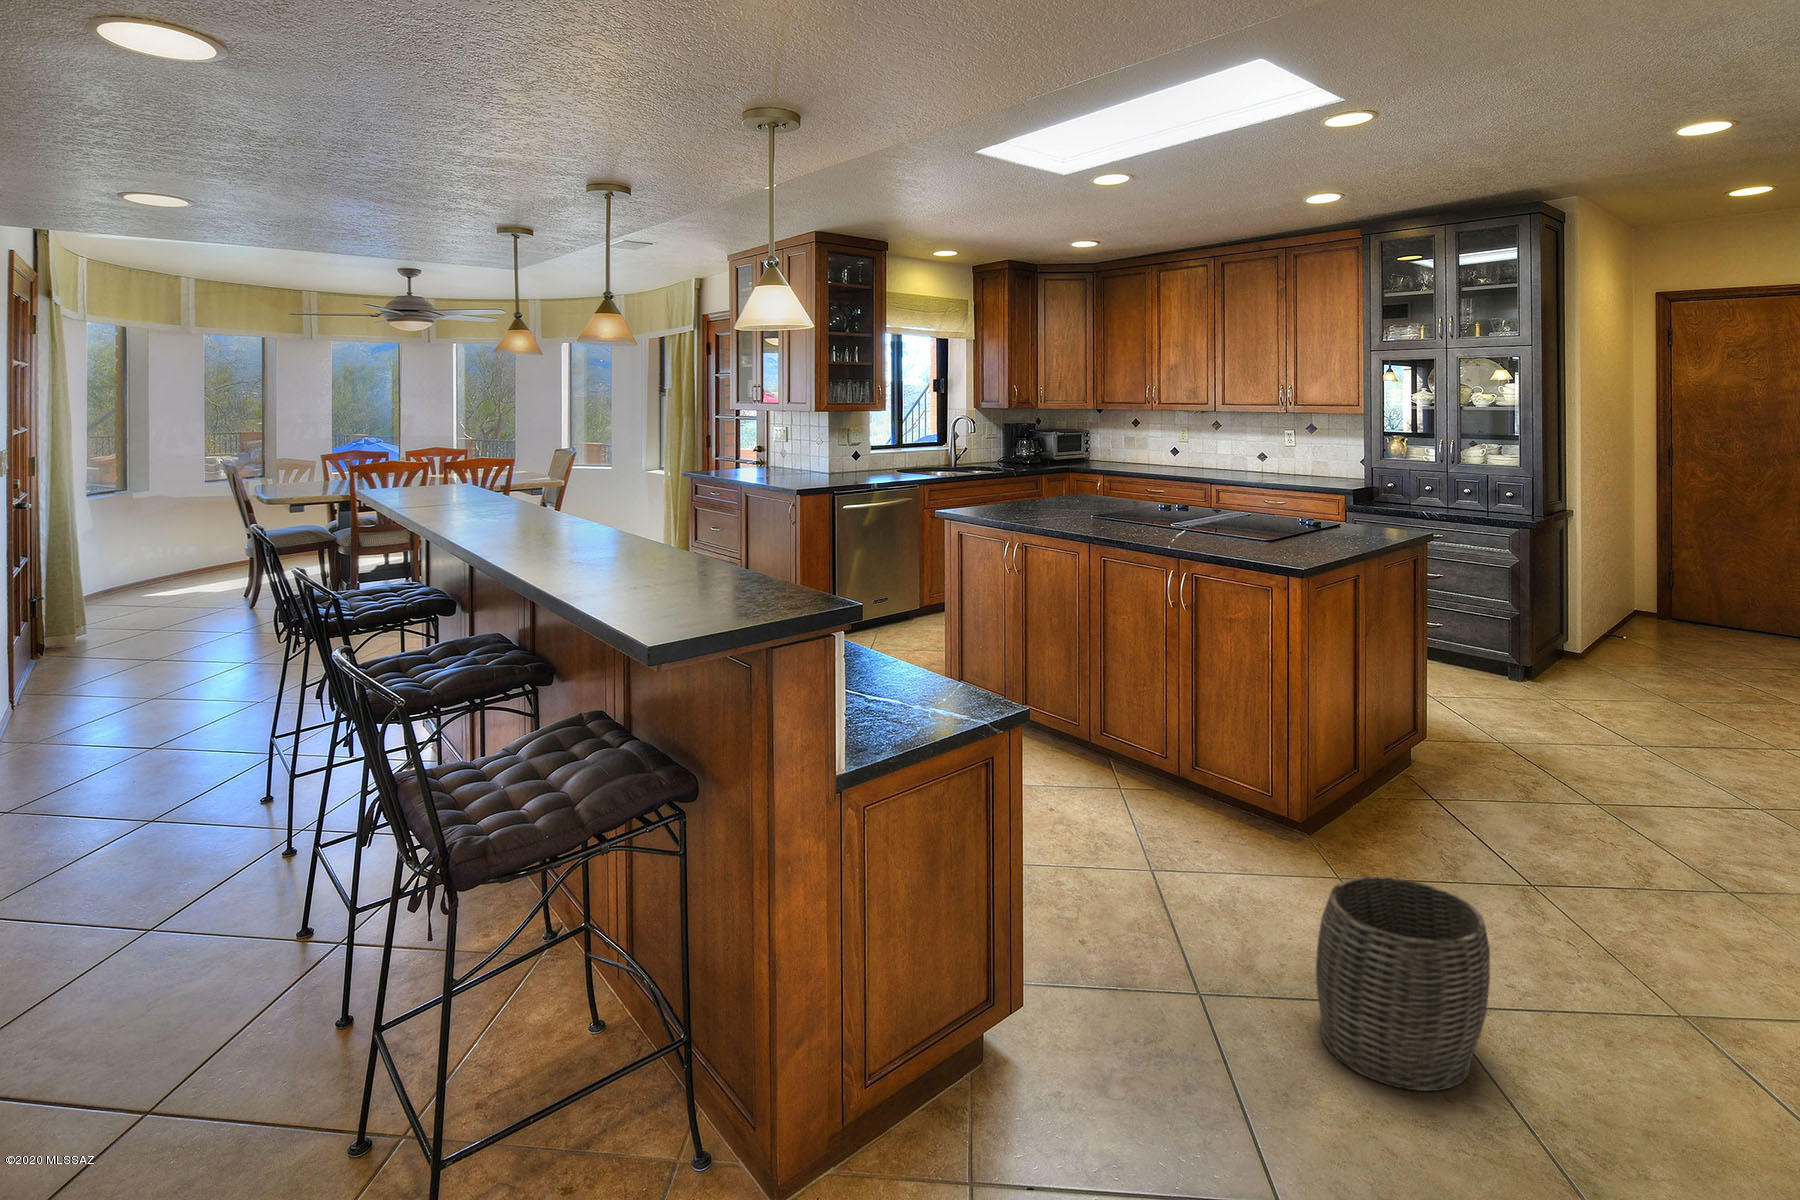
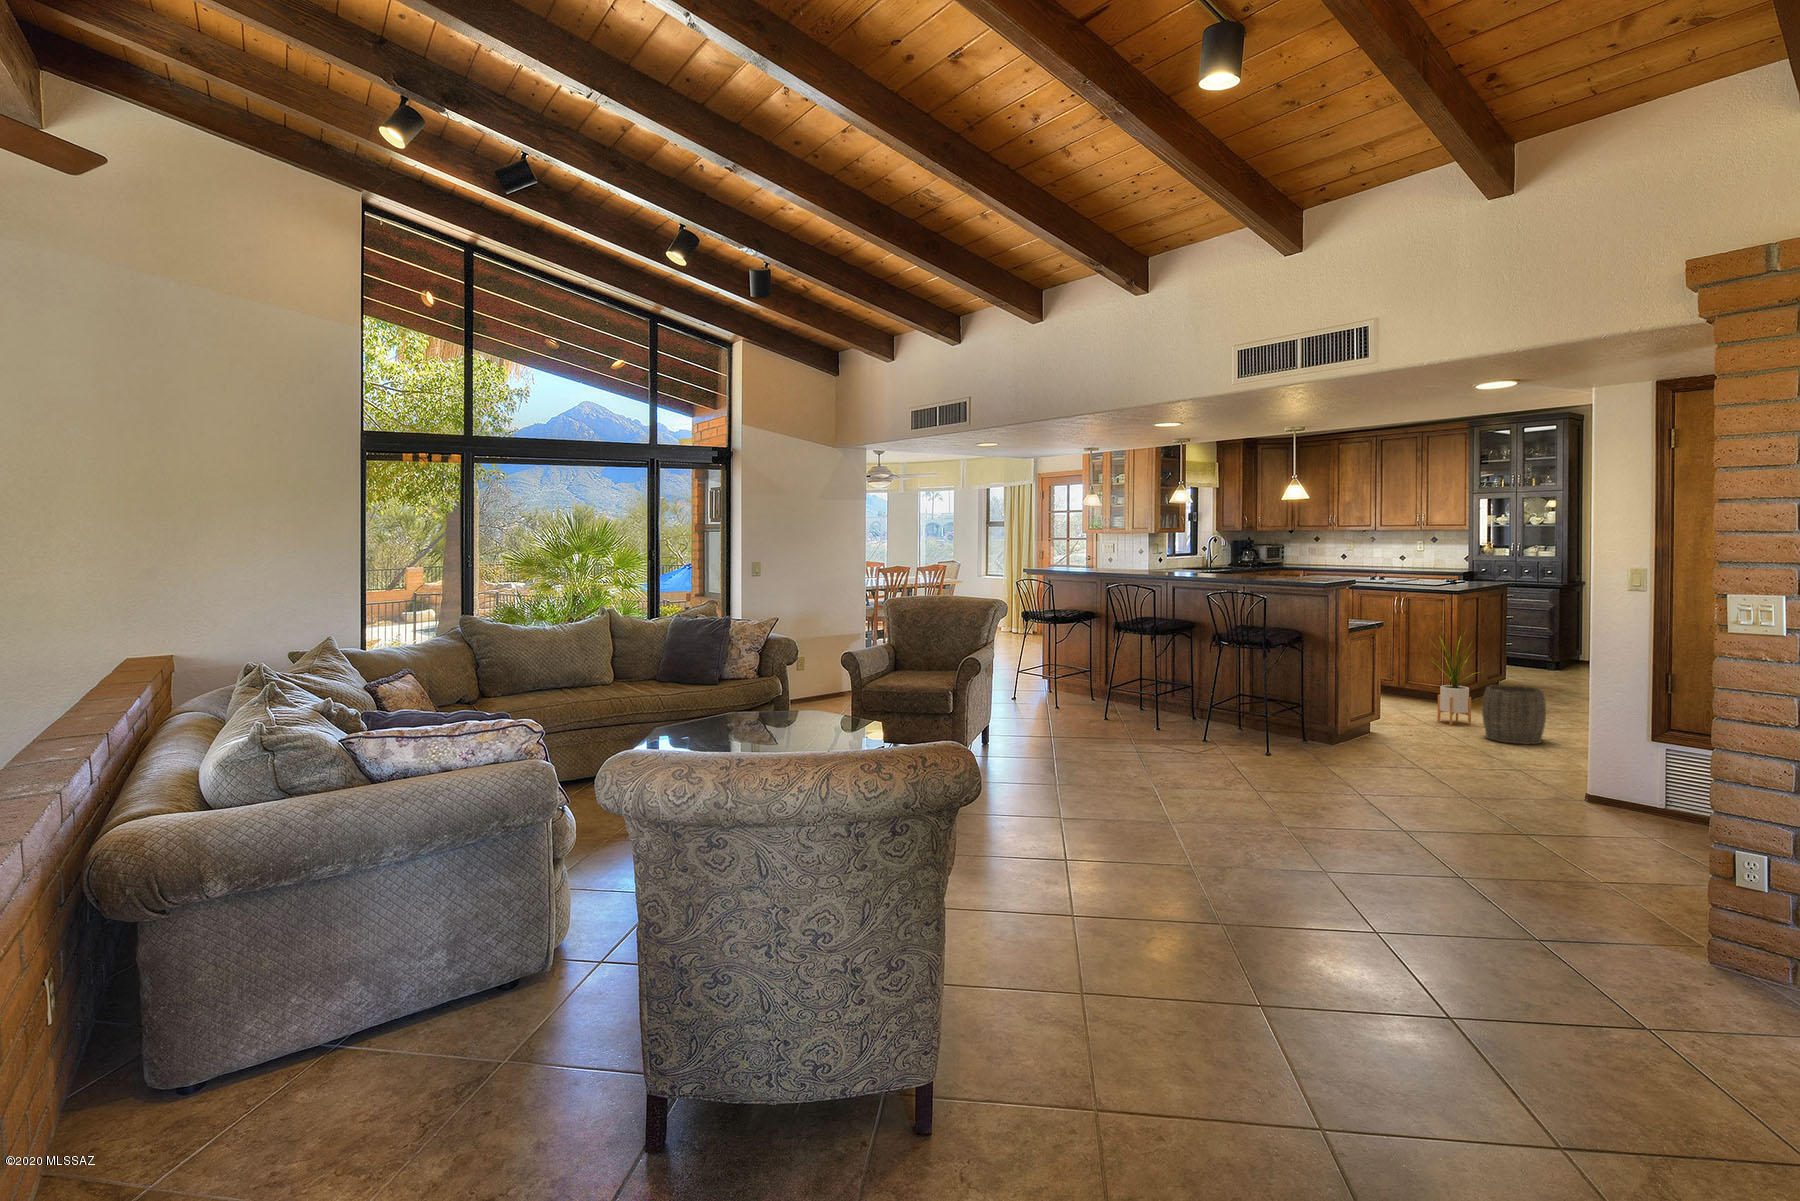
house plant: none [1198,683,1348,945] -> present [1429,631,1474,725]

